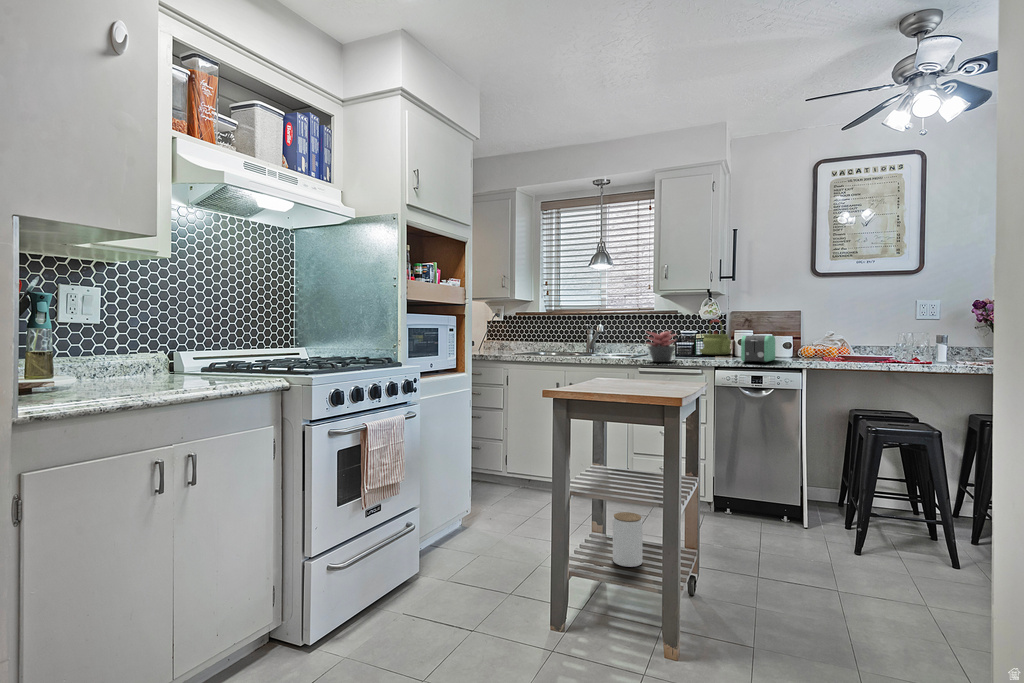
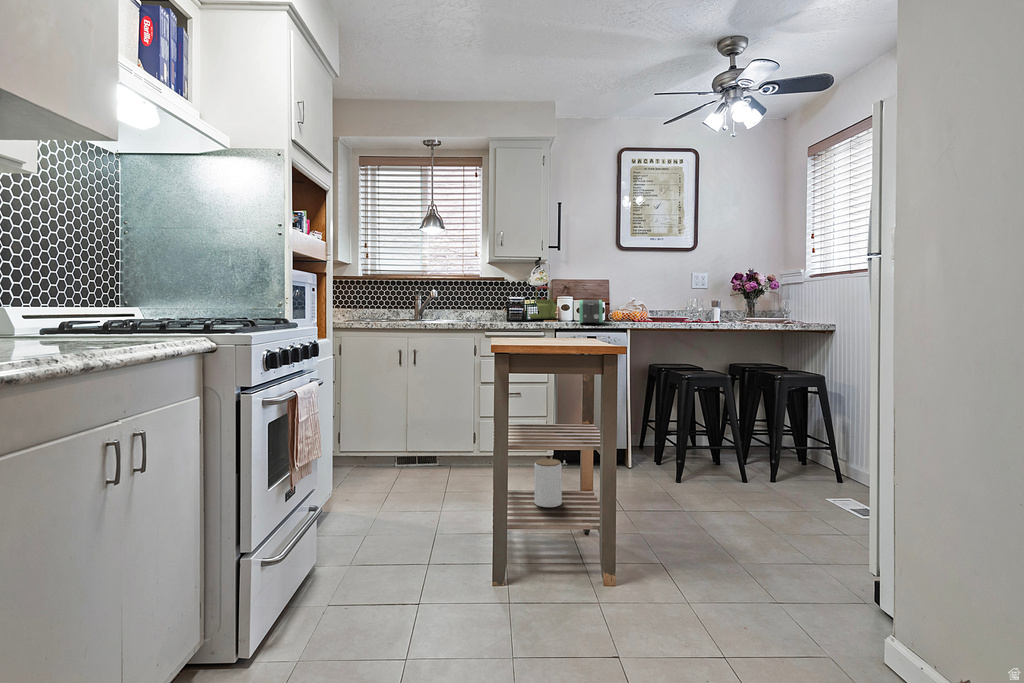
succulent plant: present [647,331,676,362] -> none [494,295,523,325]

